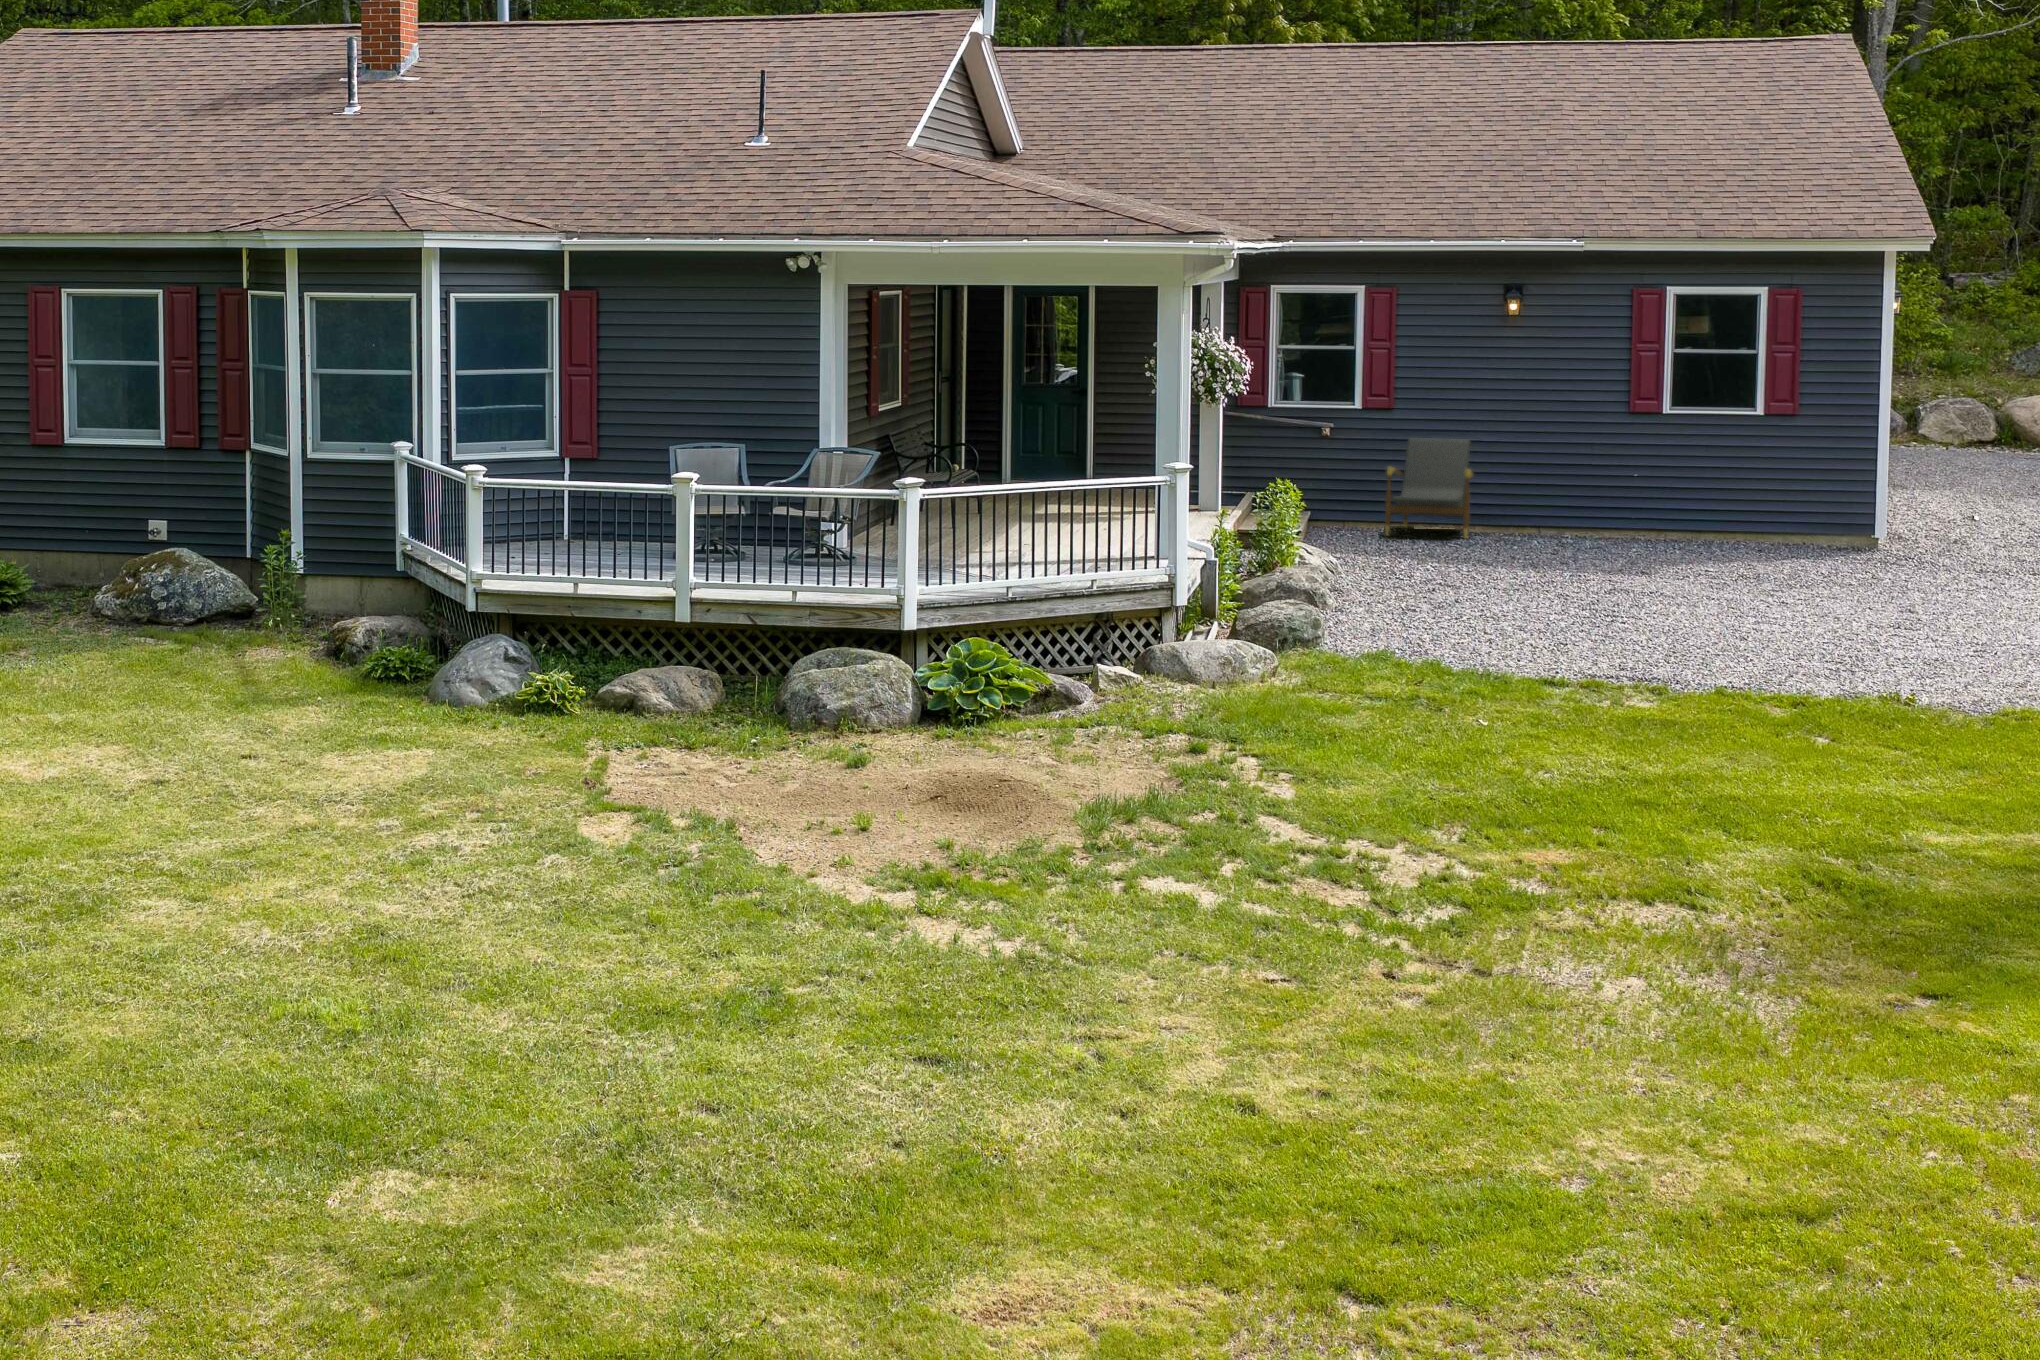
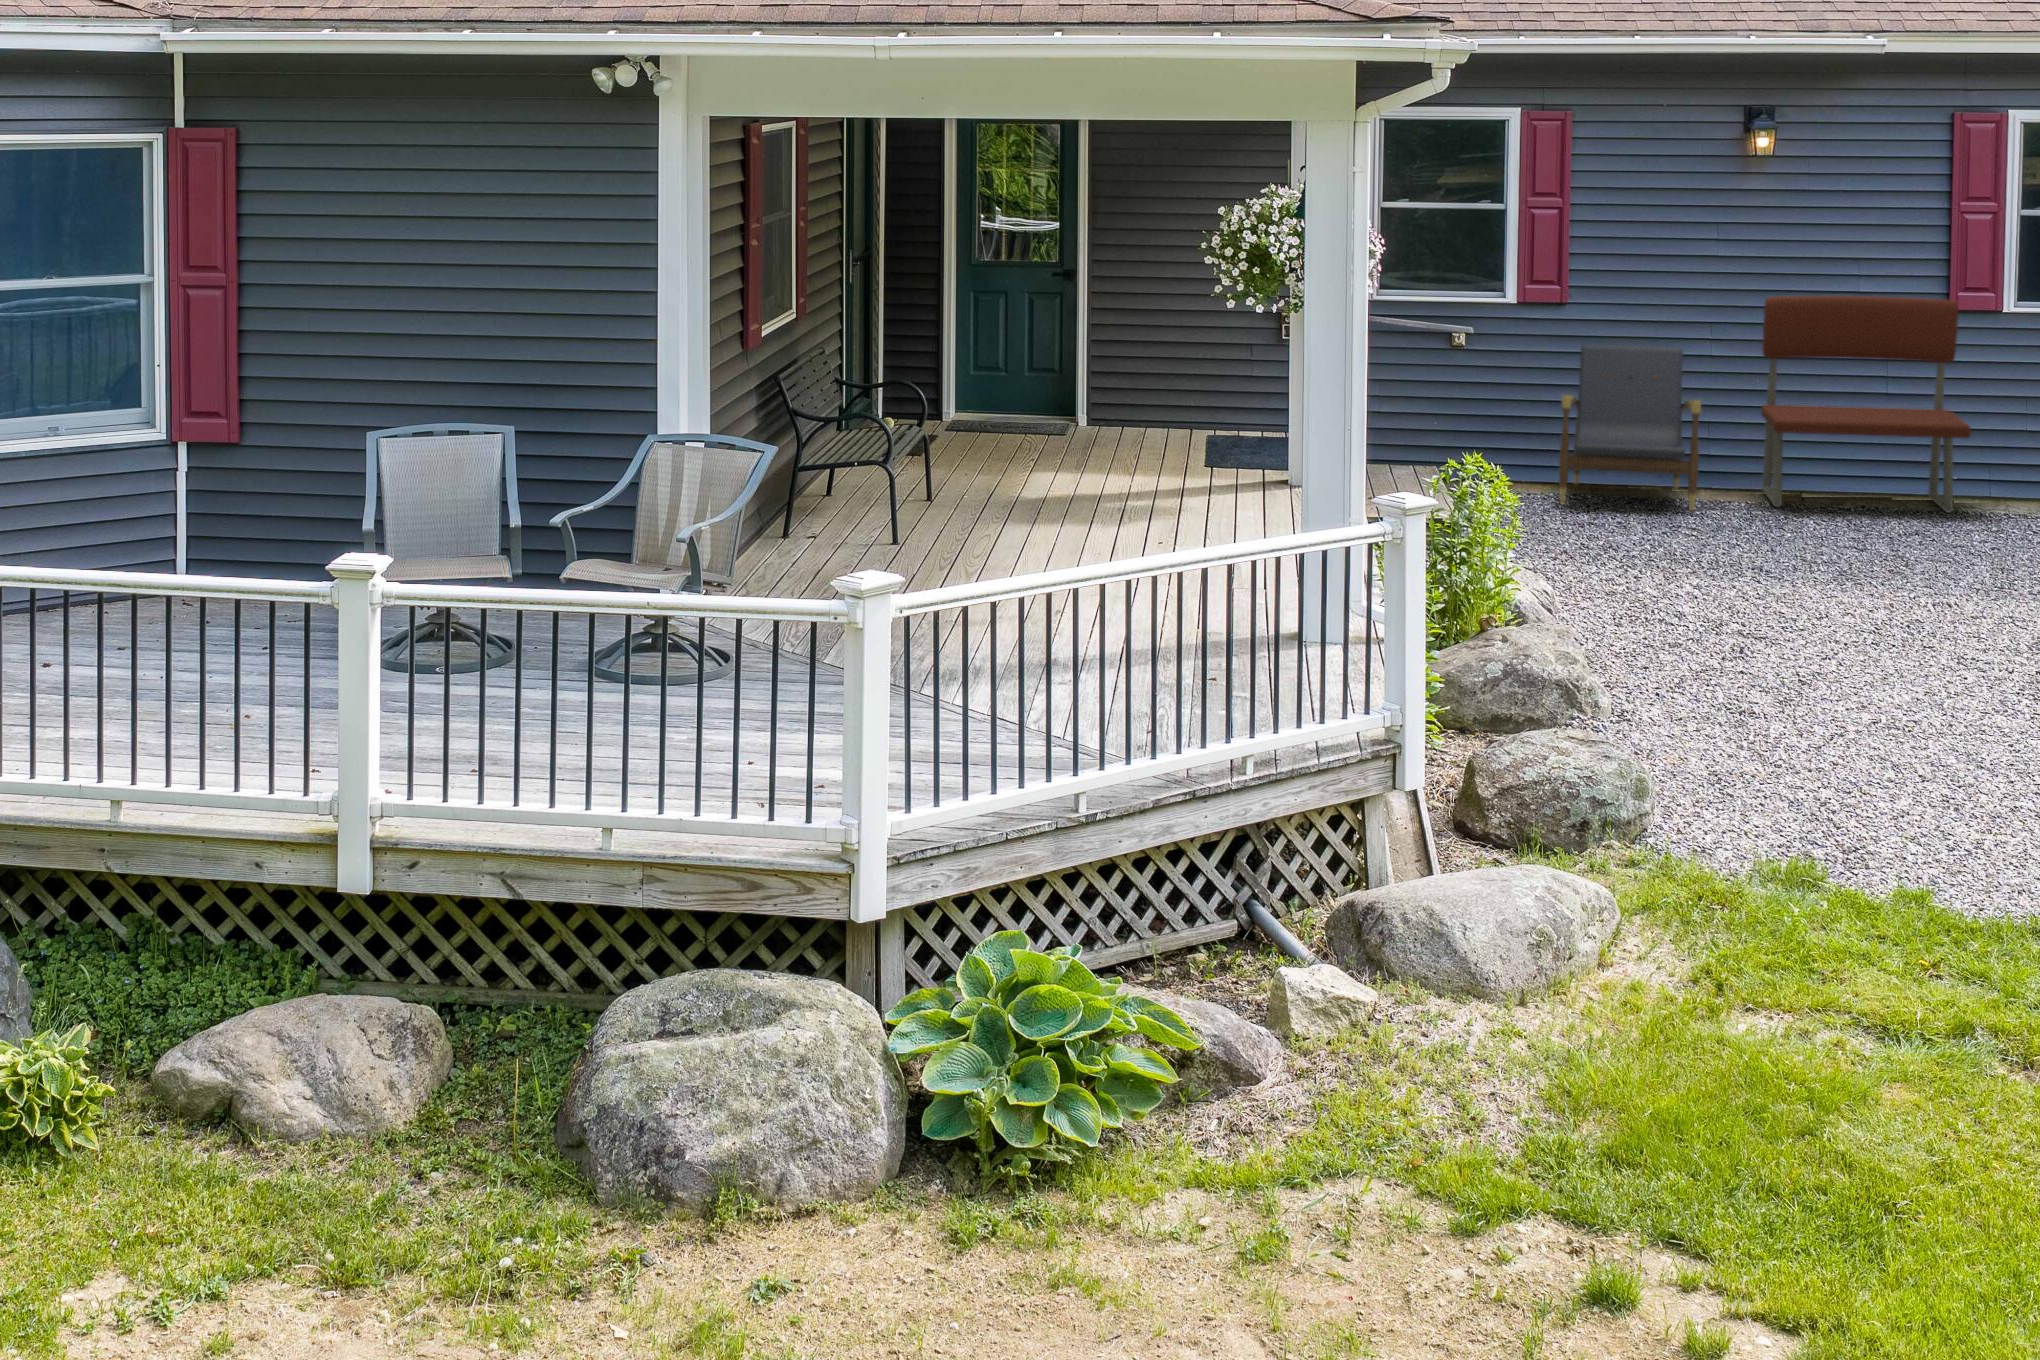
bench: none [1515,406,1636,540] -> present [1761,296,1971,513]

